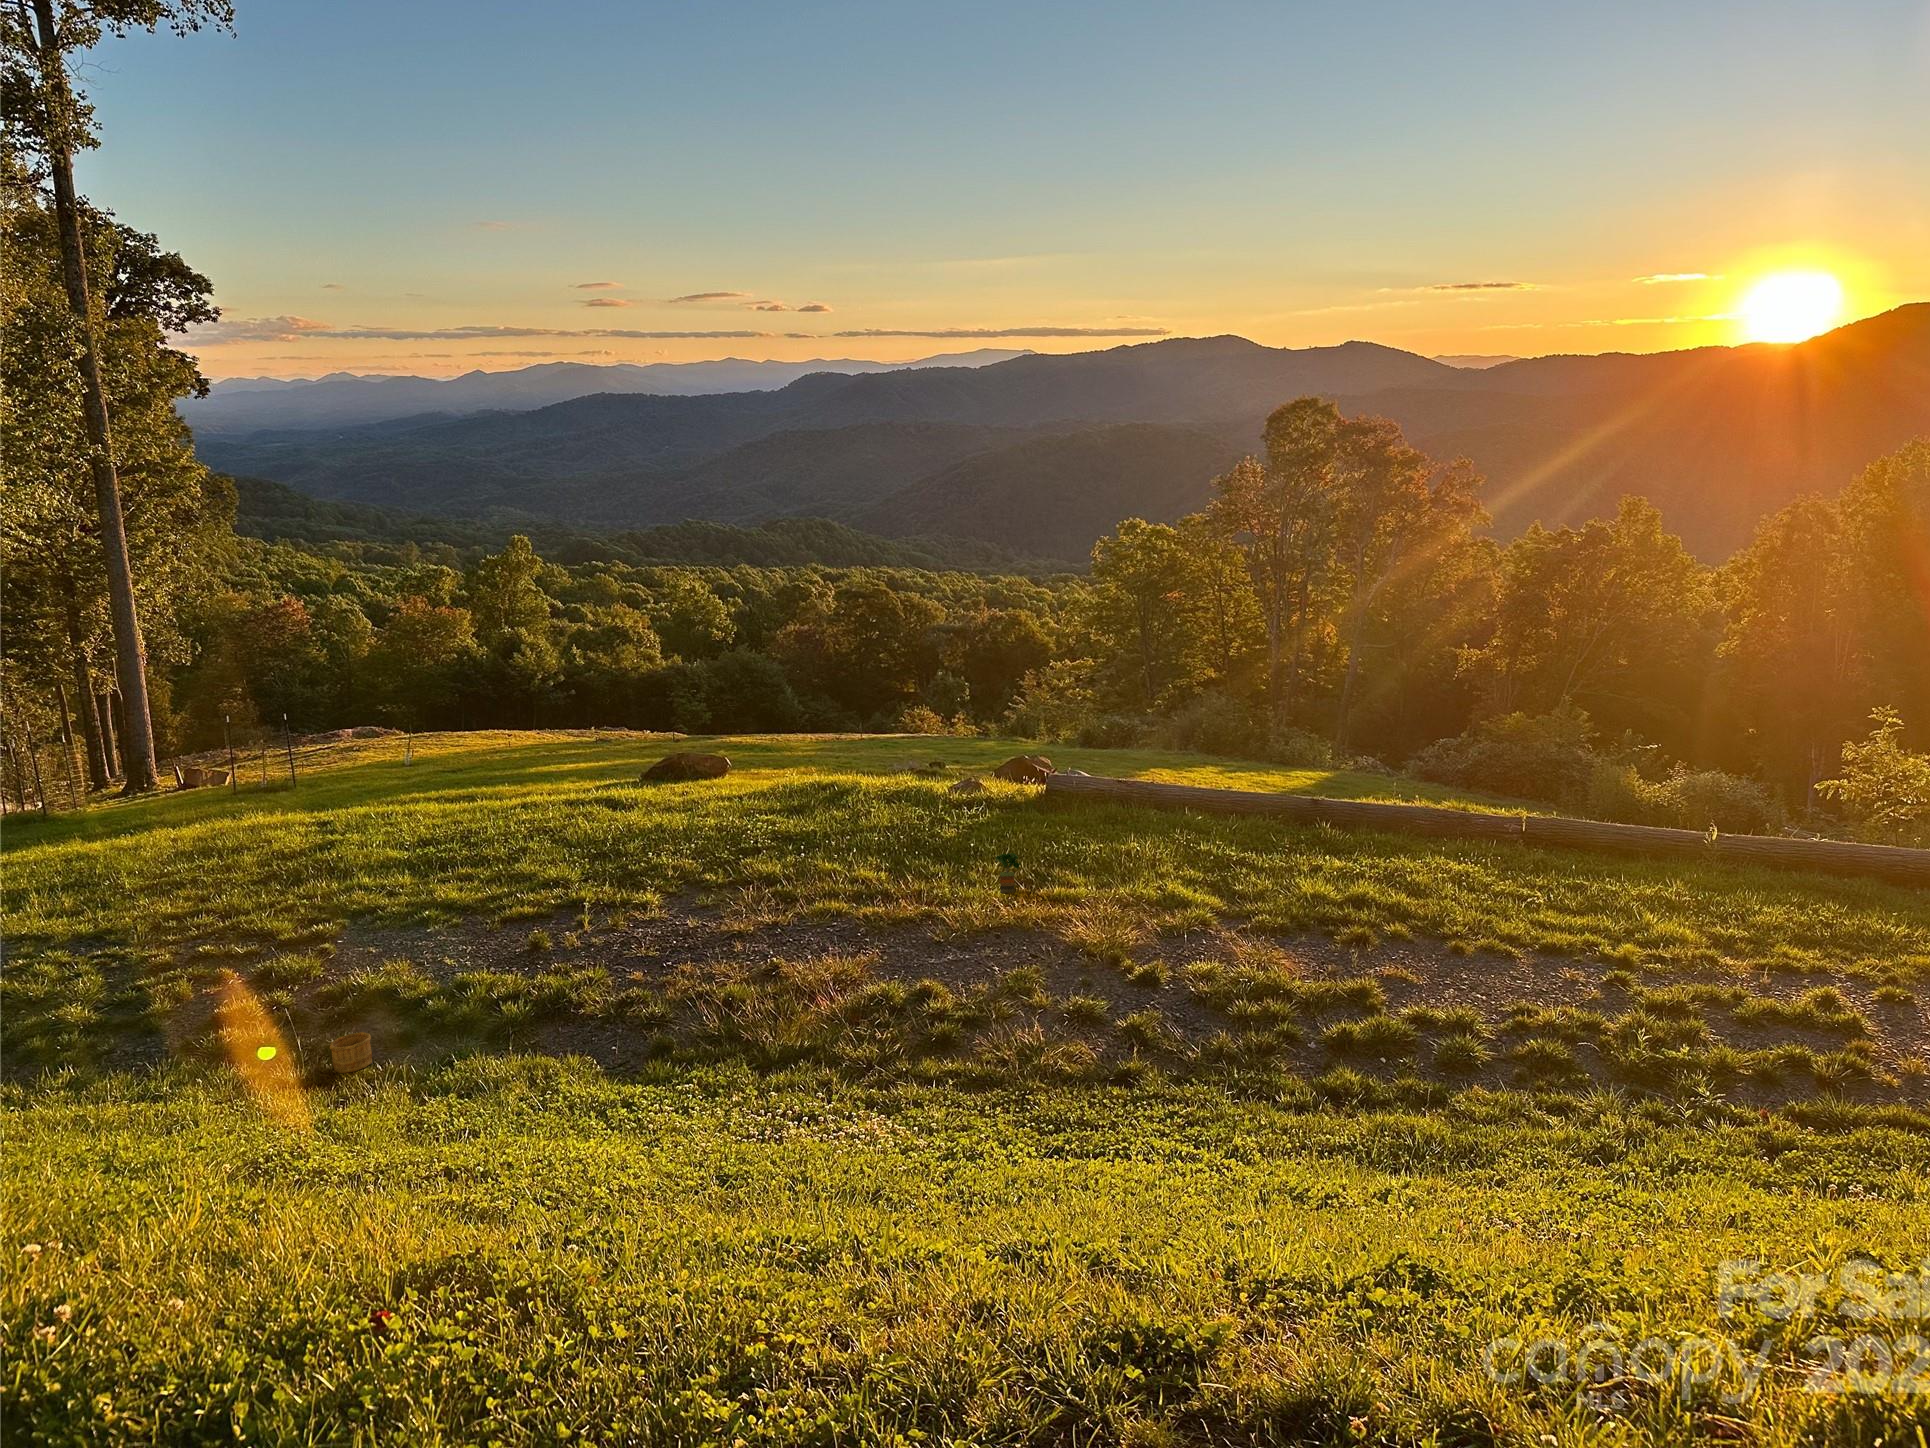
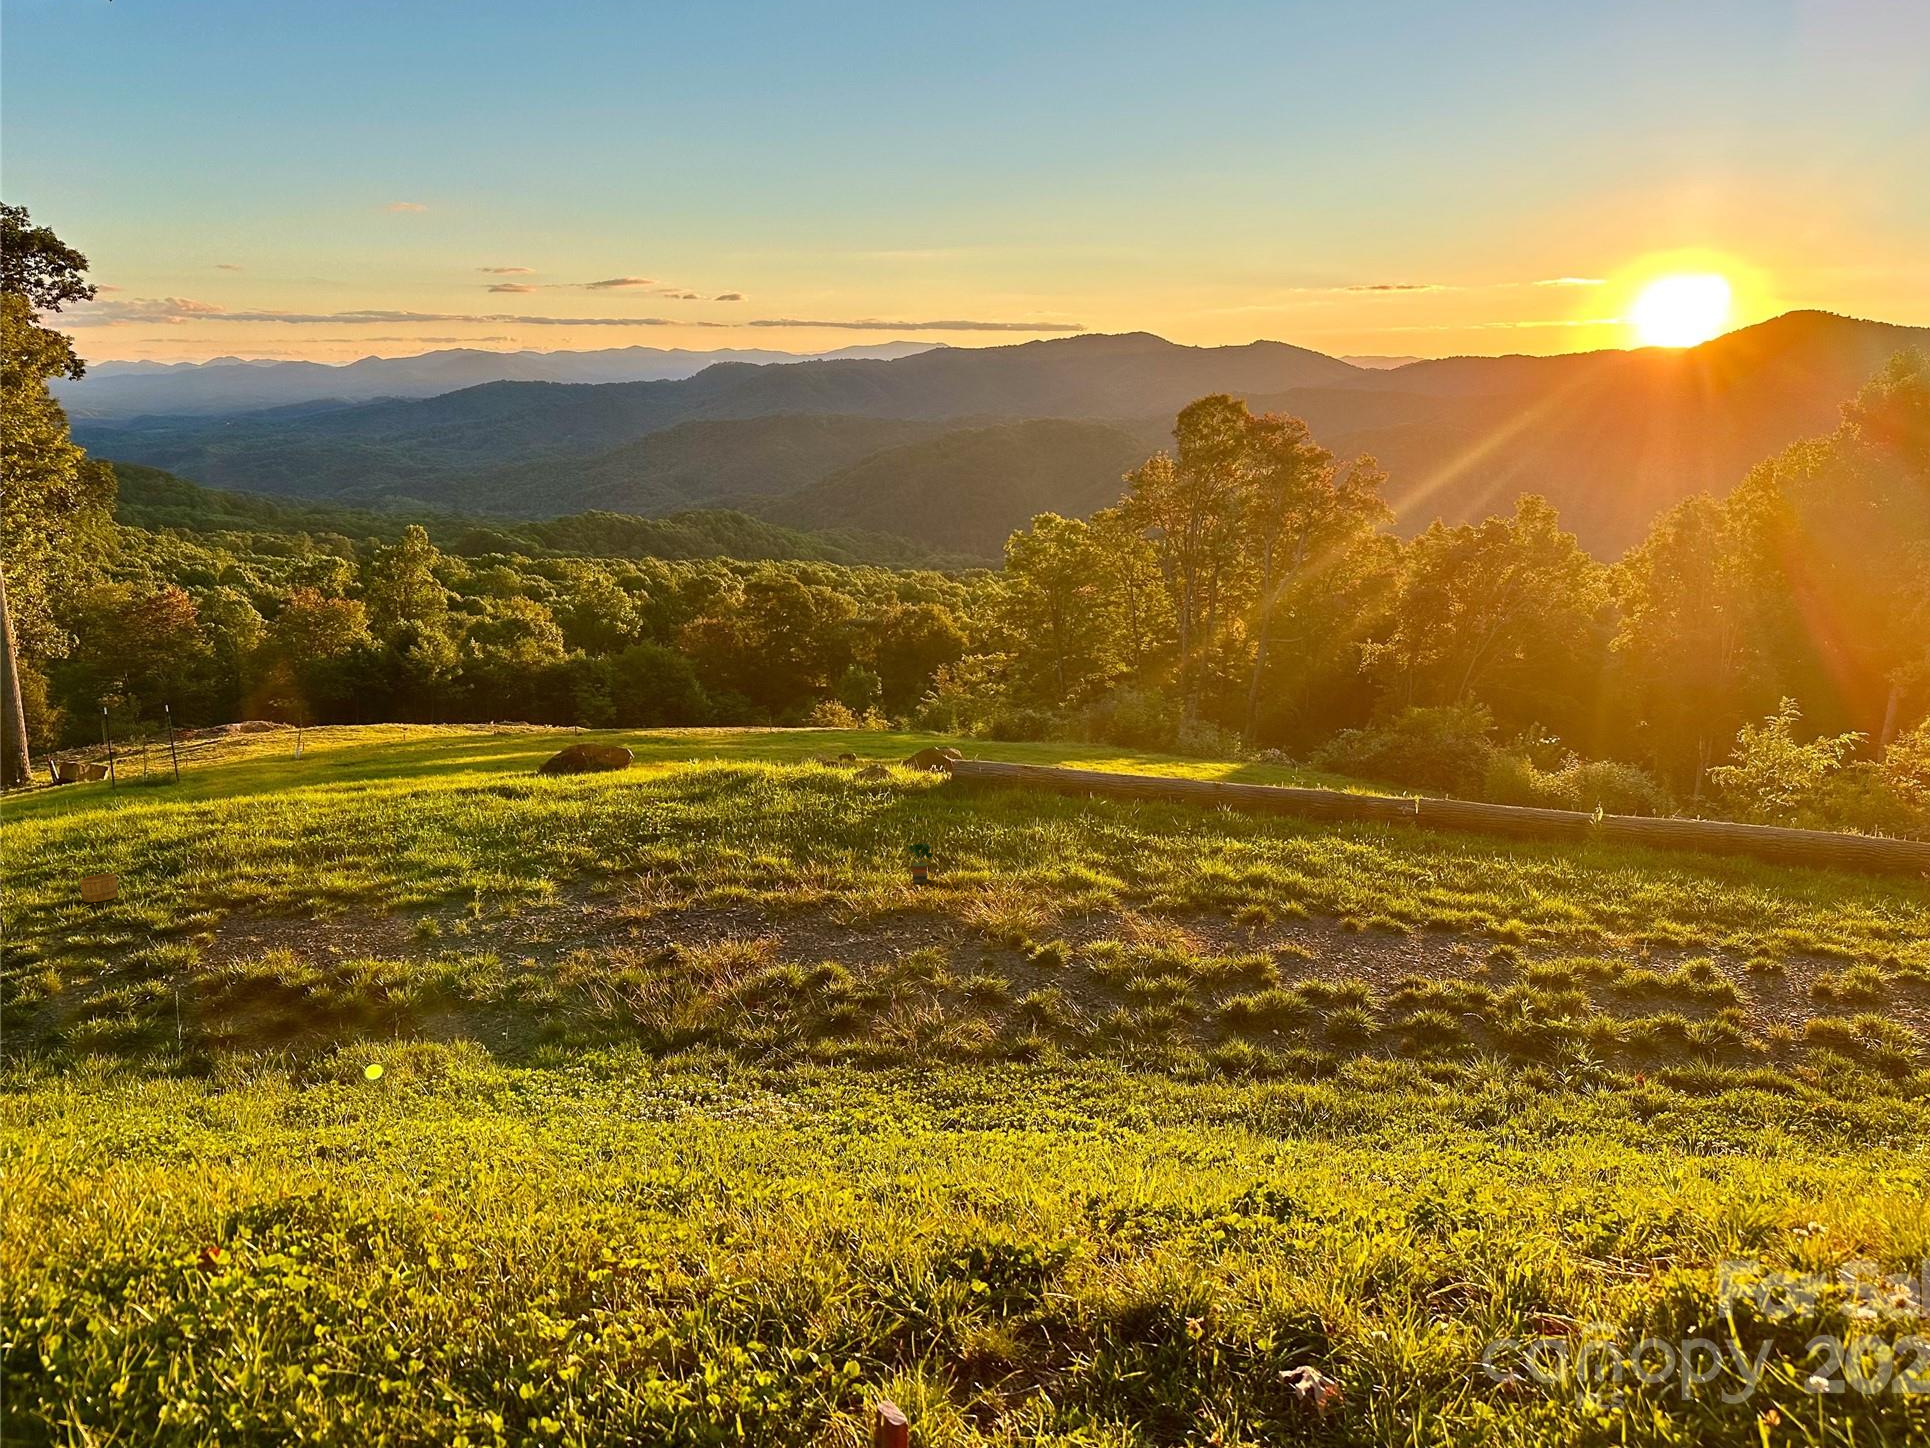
wooden bucket: present [330,1032,372,1073] -> present [79,873,118,902]

